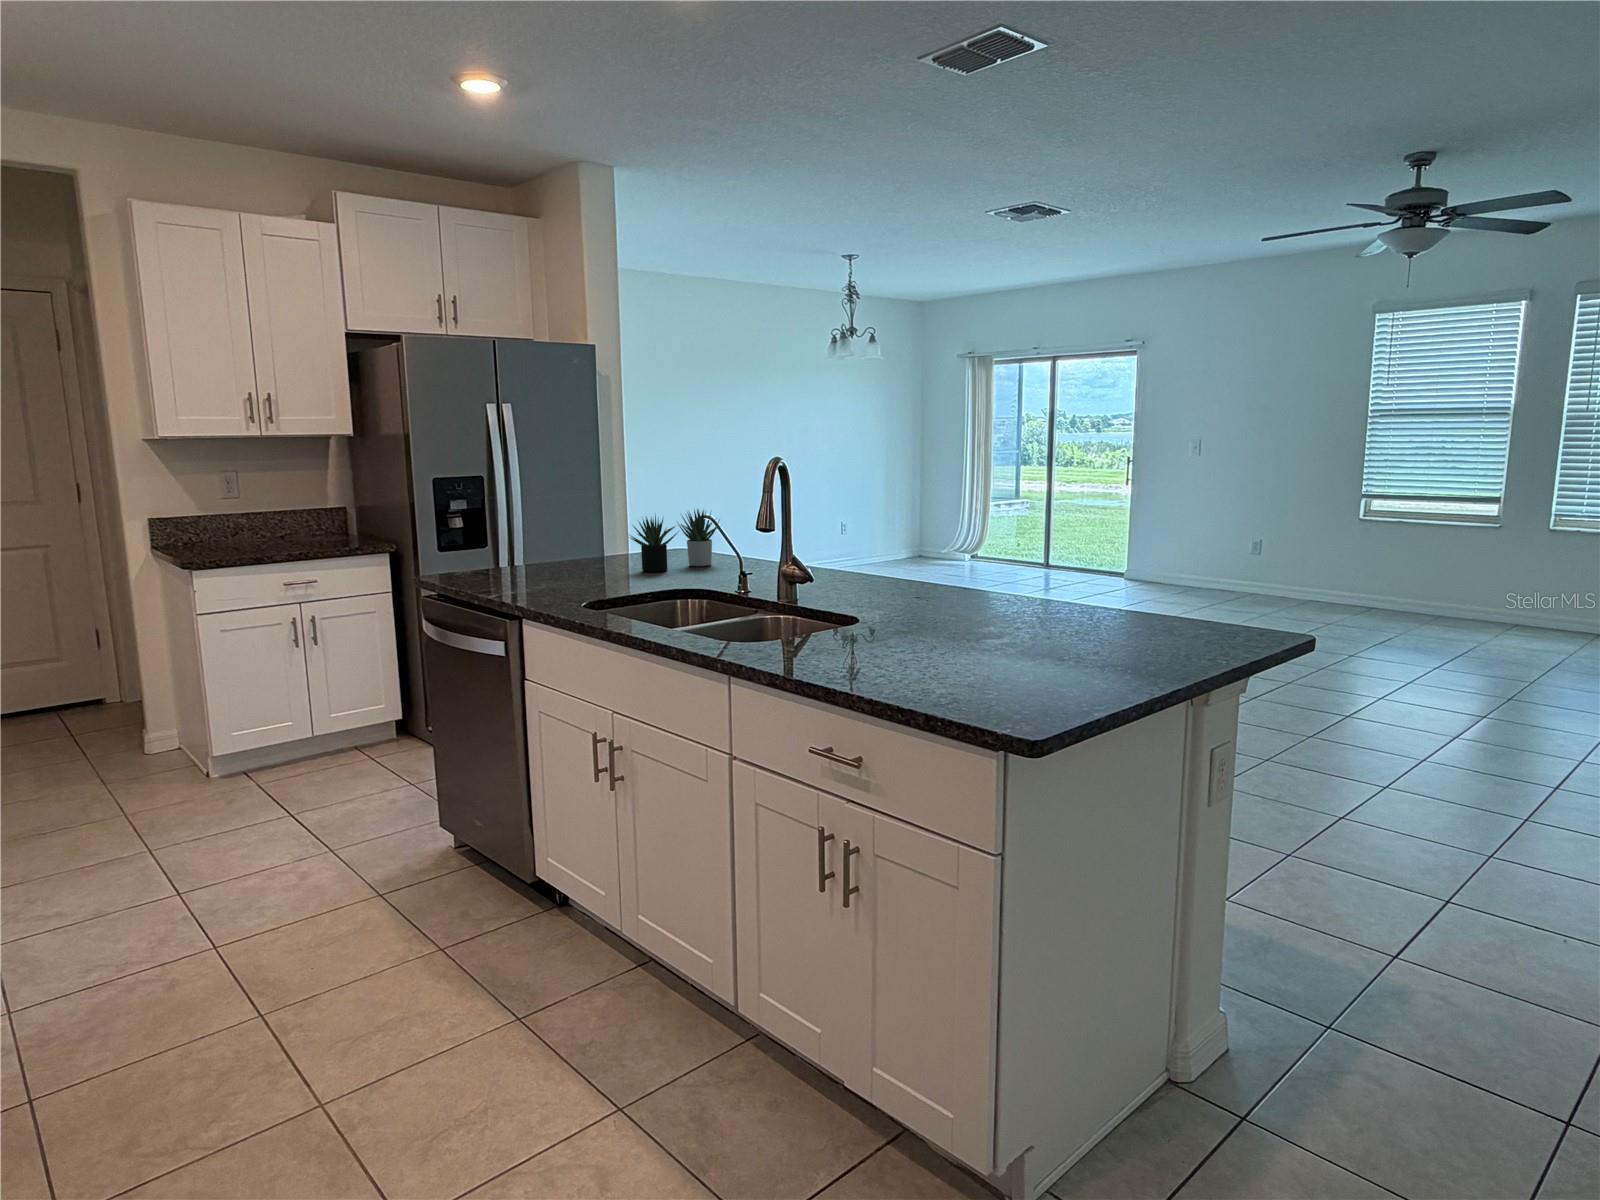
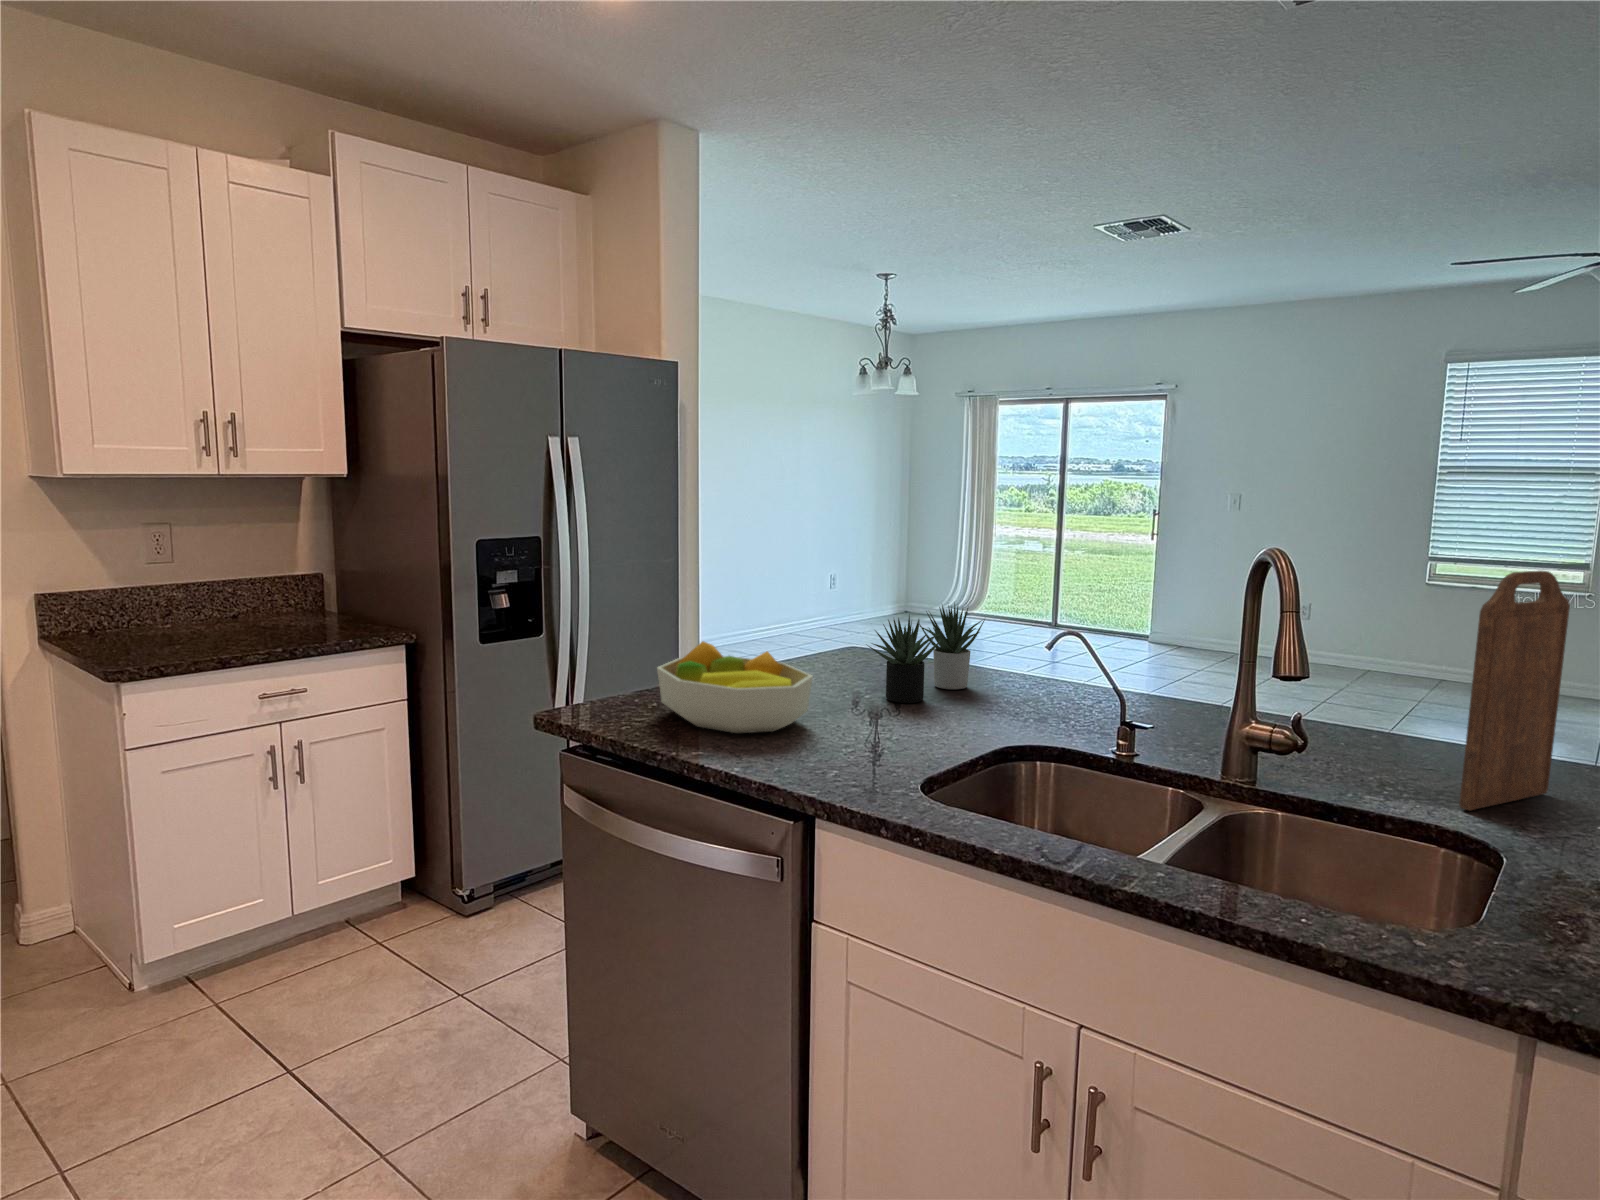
cutting board: none [884,464,963,611] -> present [1459,571,1570,810]
fruit bowl: none [480,530,569,583] -> present [657,641,813,733]

